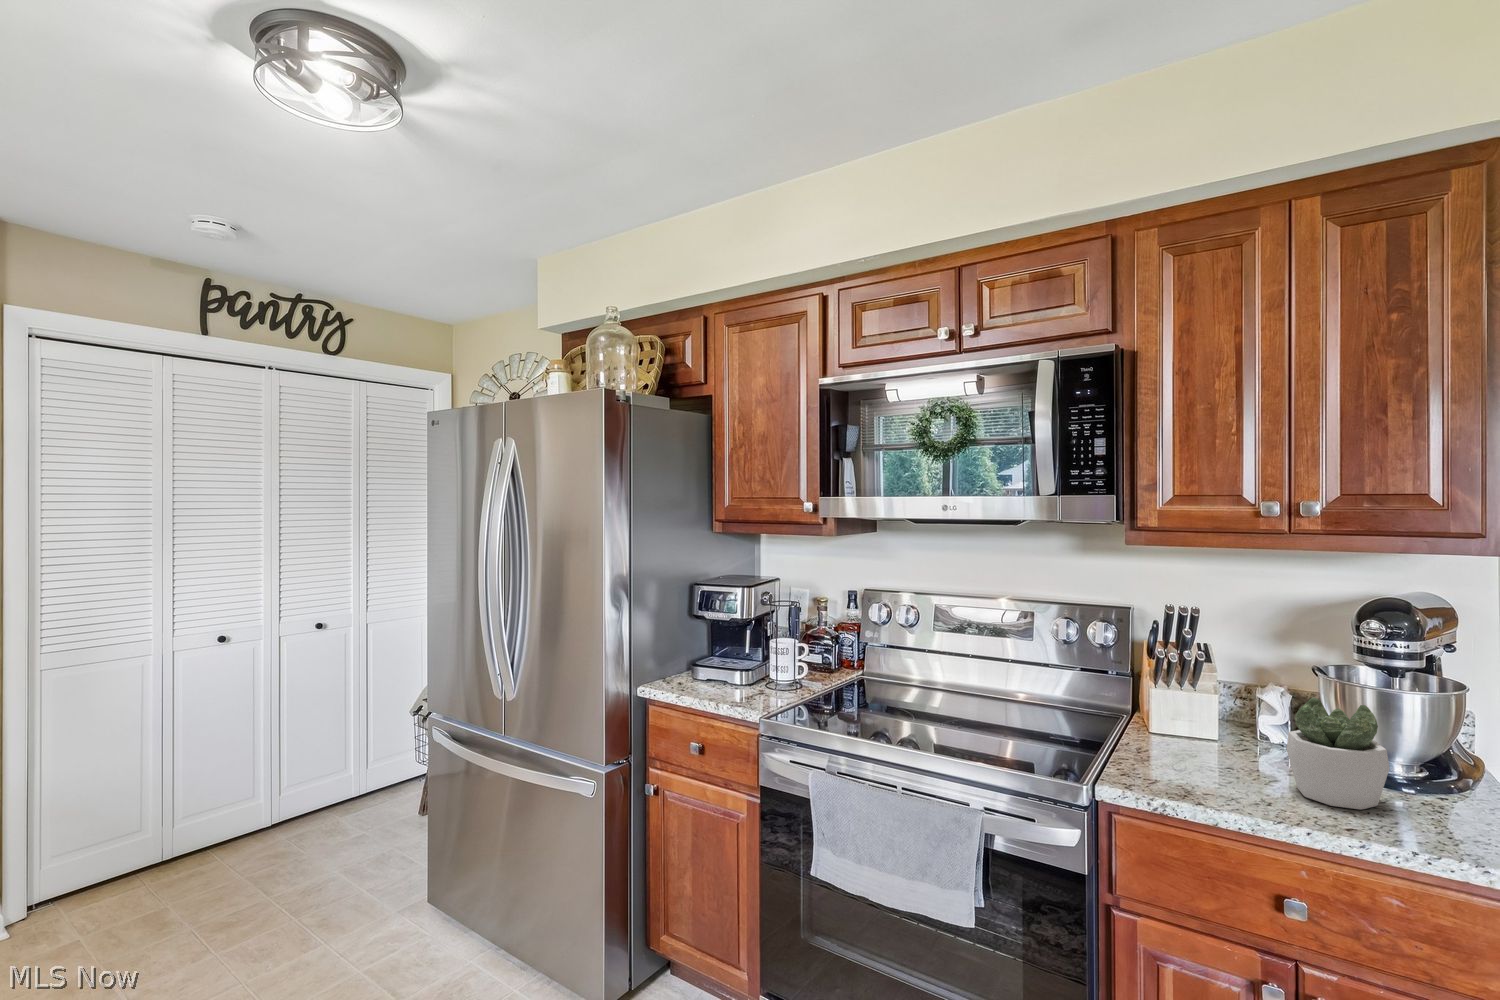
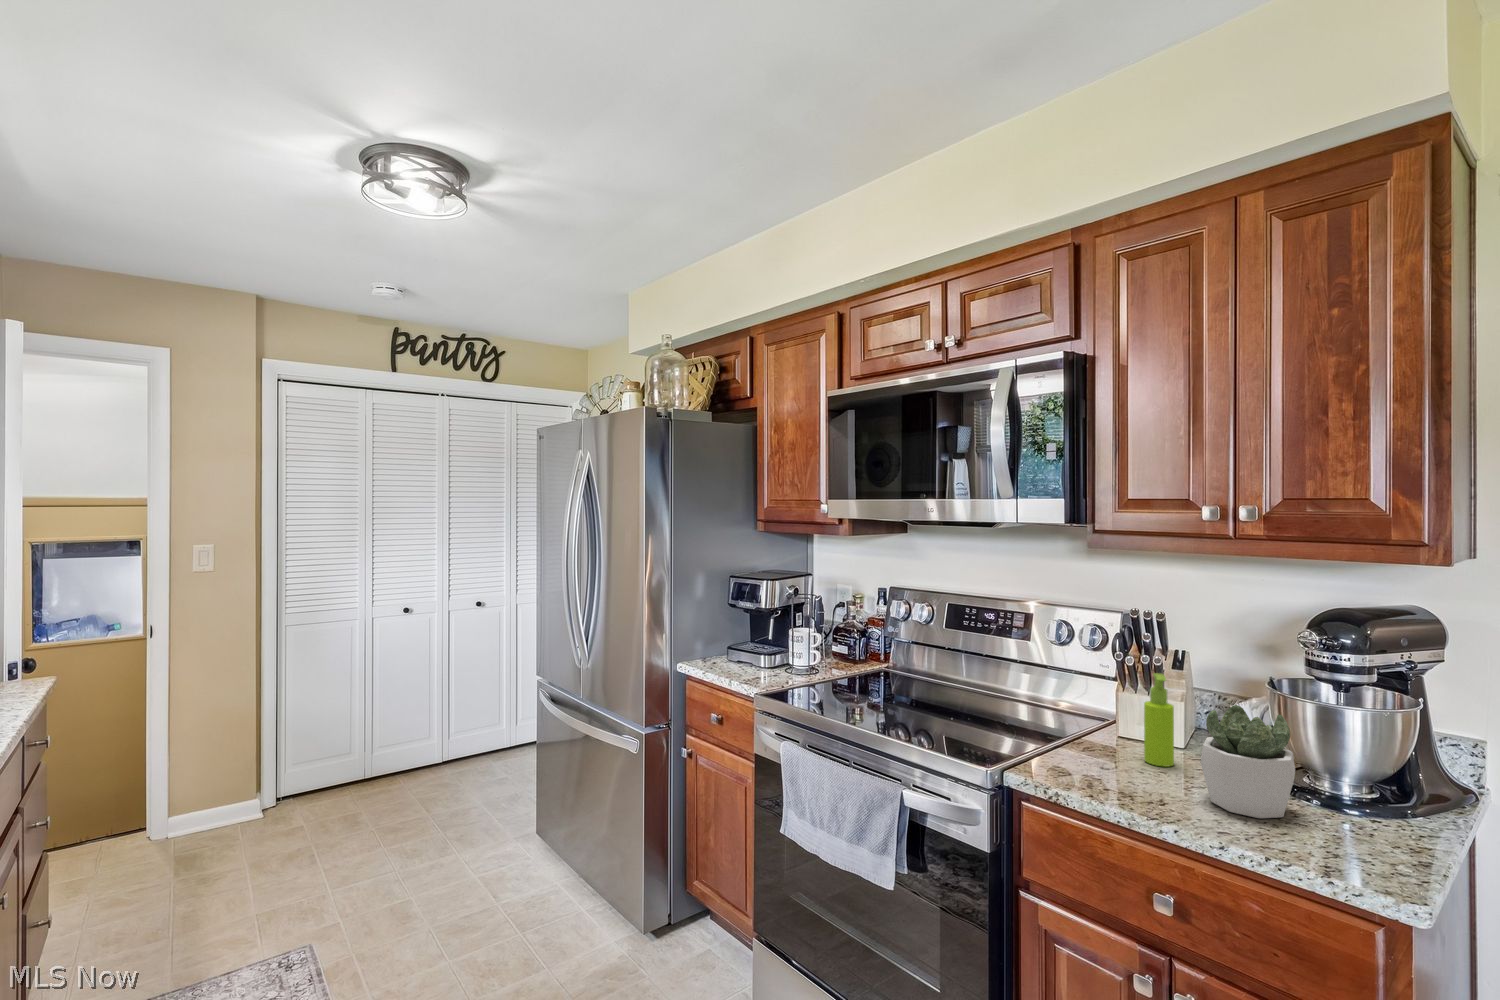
soap dispenser: none [1198,670,1229,763] -> present [1144,673,1174,767]

